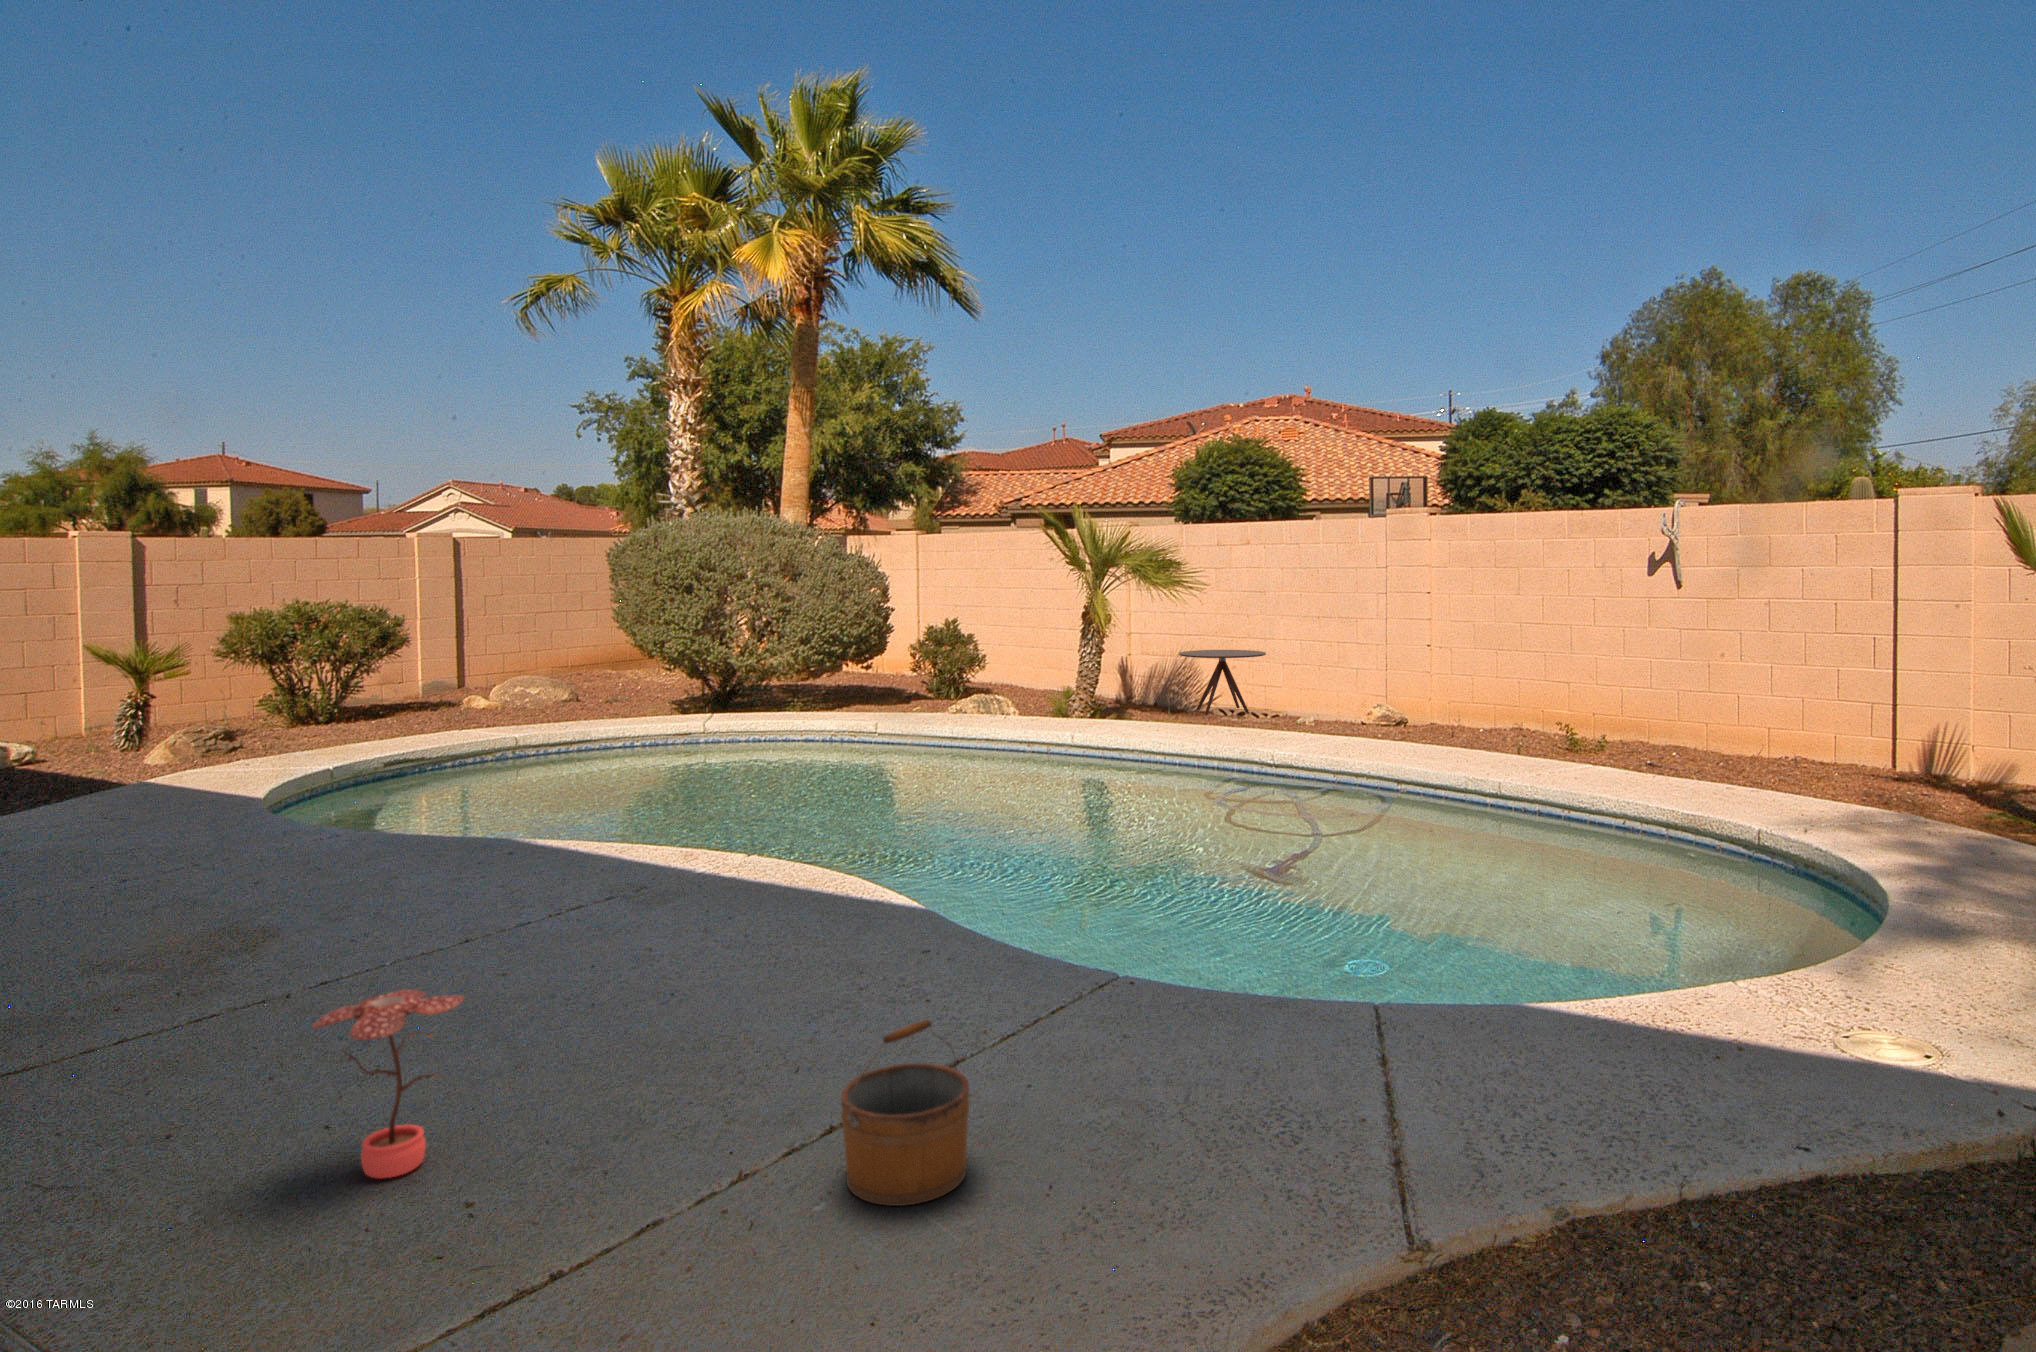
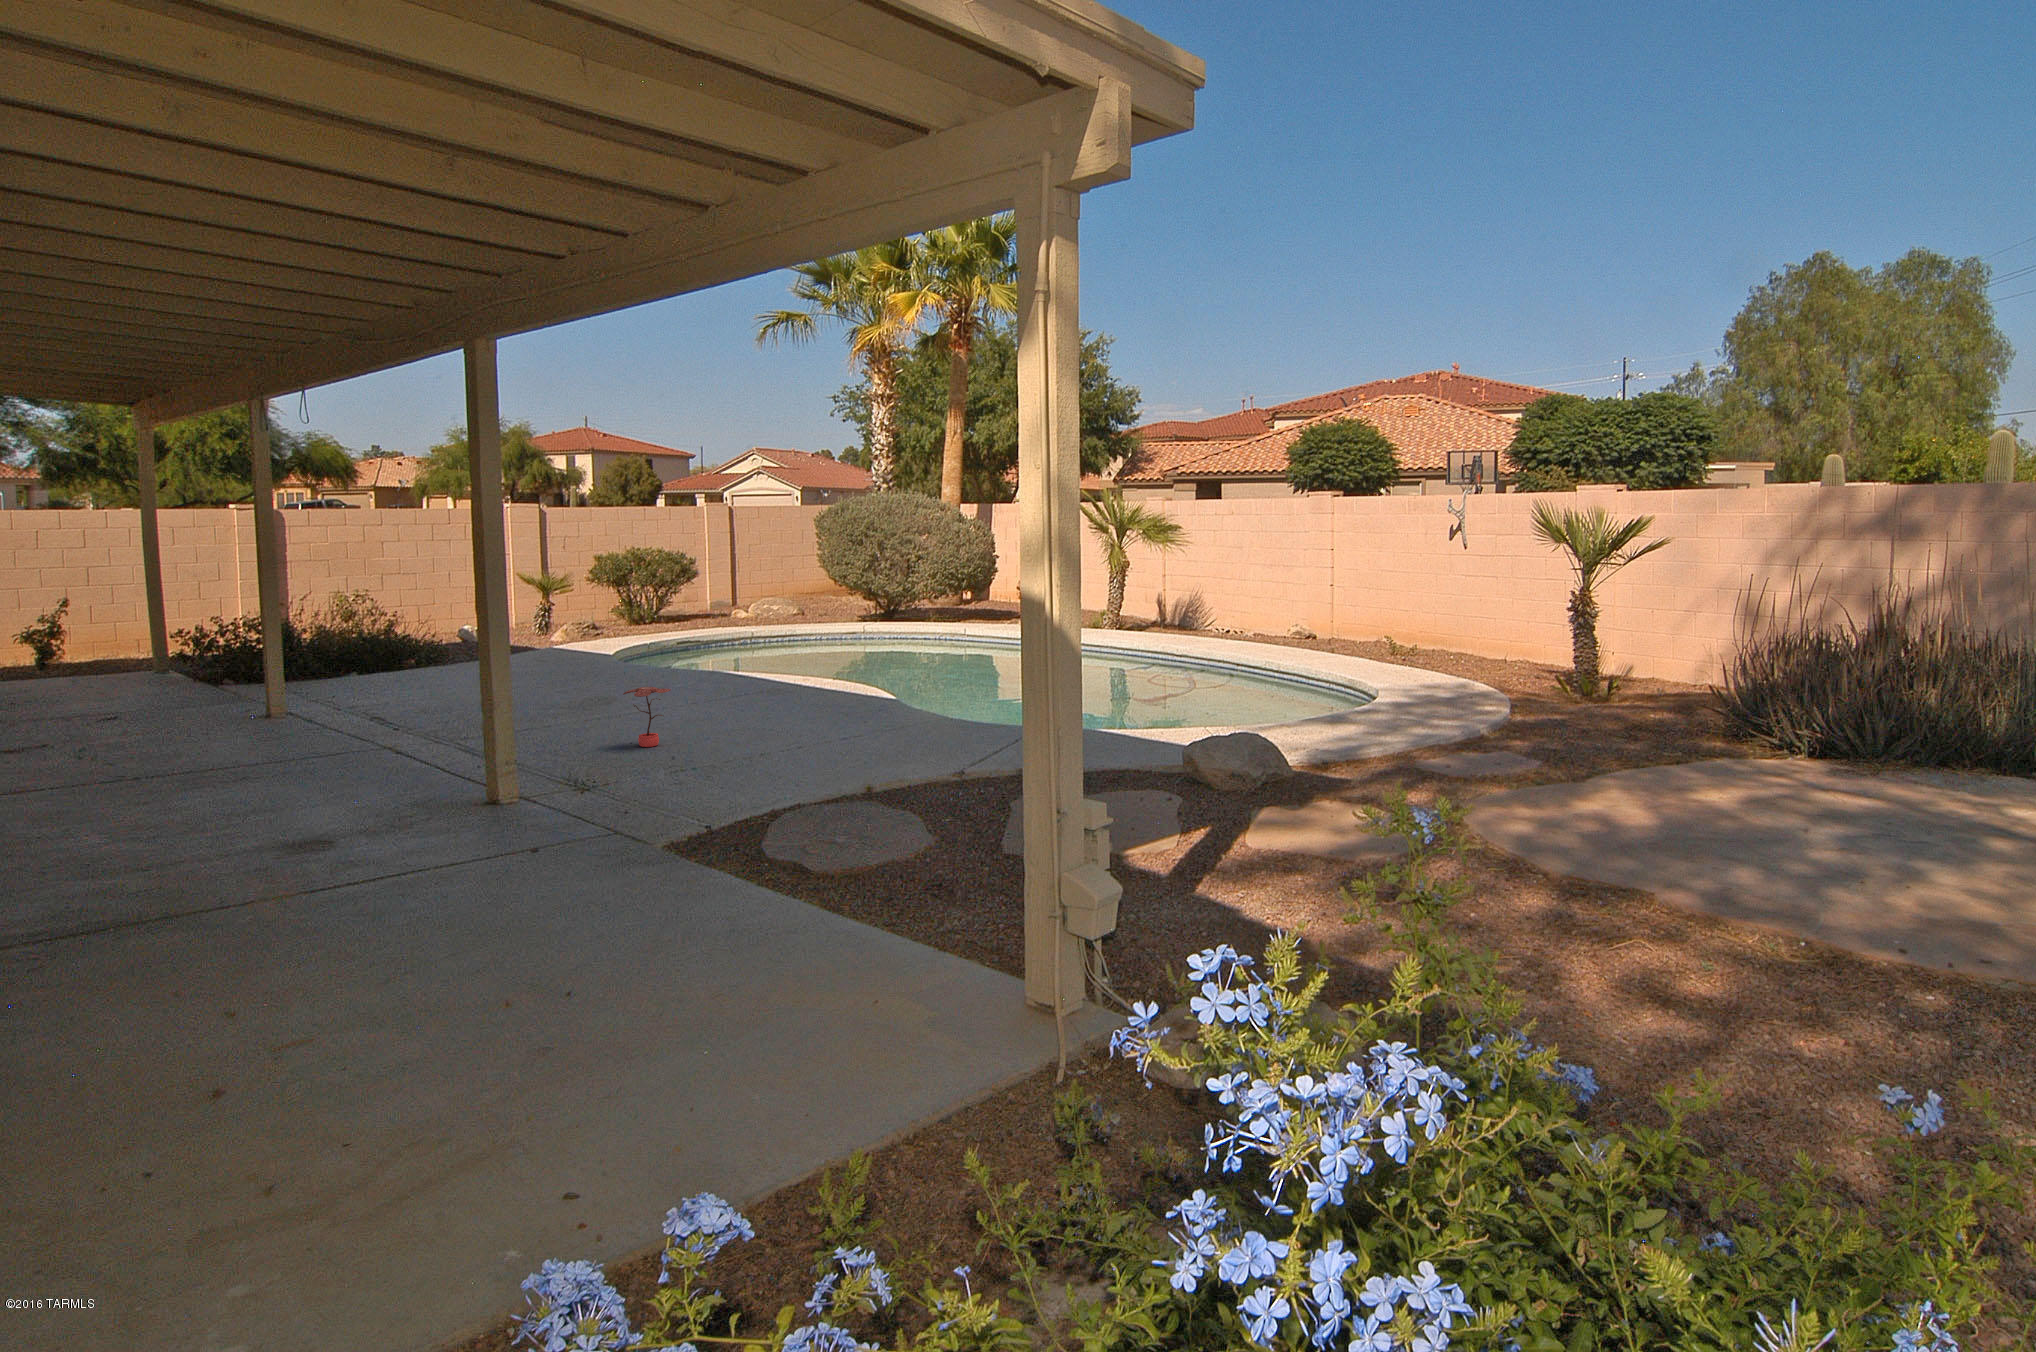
round table: present [1179,650,1266,715] -> none [1175,588,1234,631]
bucket: present [841,1020,969,1206] -> none [786,701,832,759]

